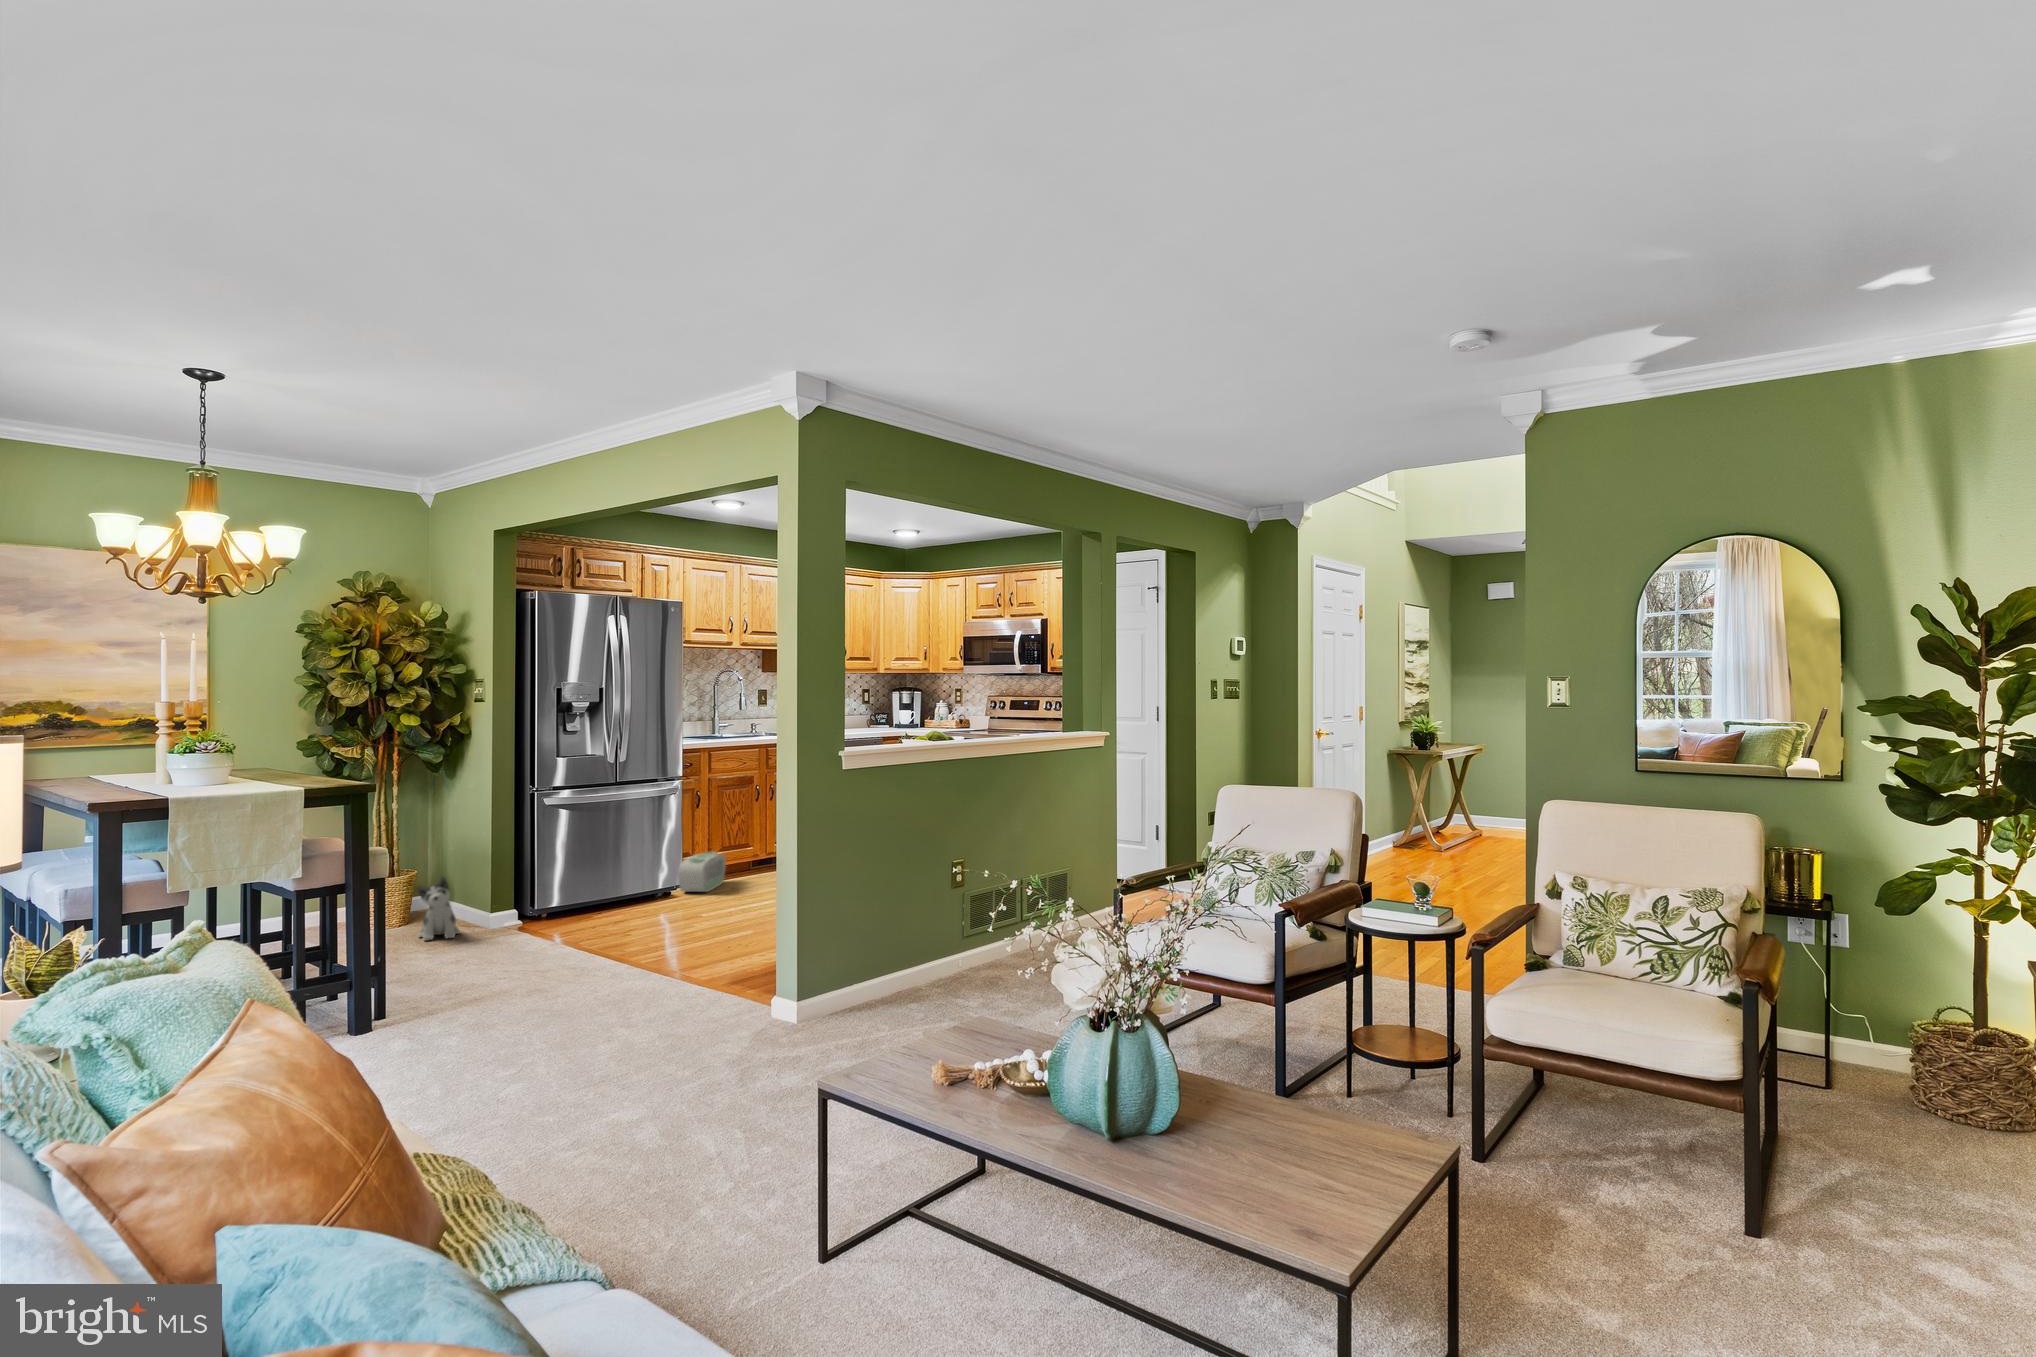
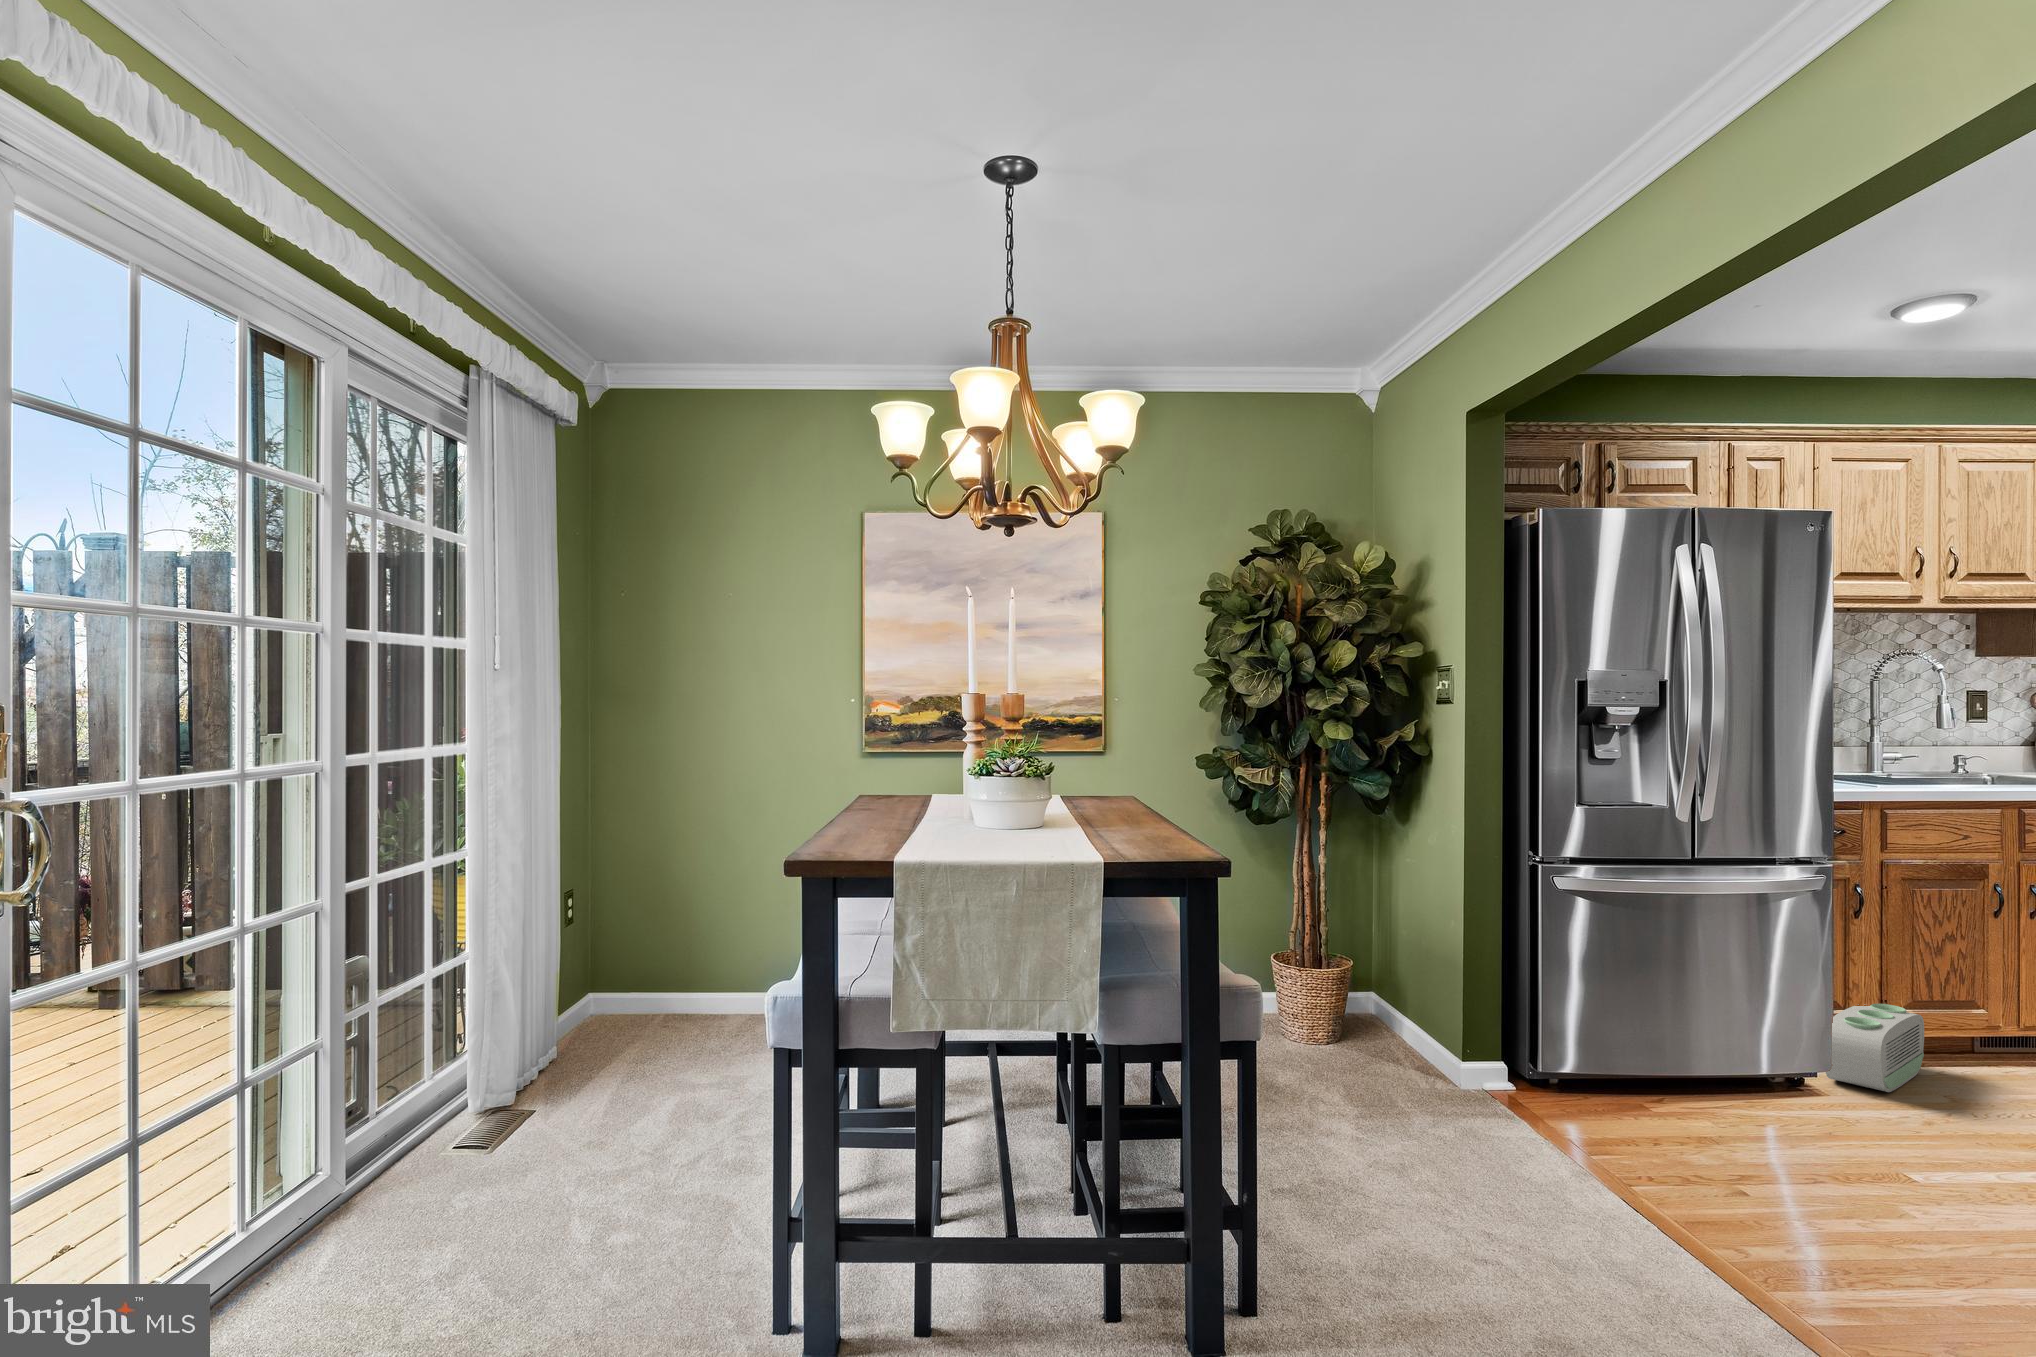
plush toy: present [417,877,460,940] -> none [1348,988,1415,1097]

